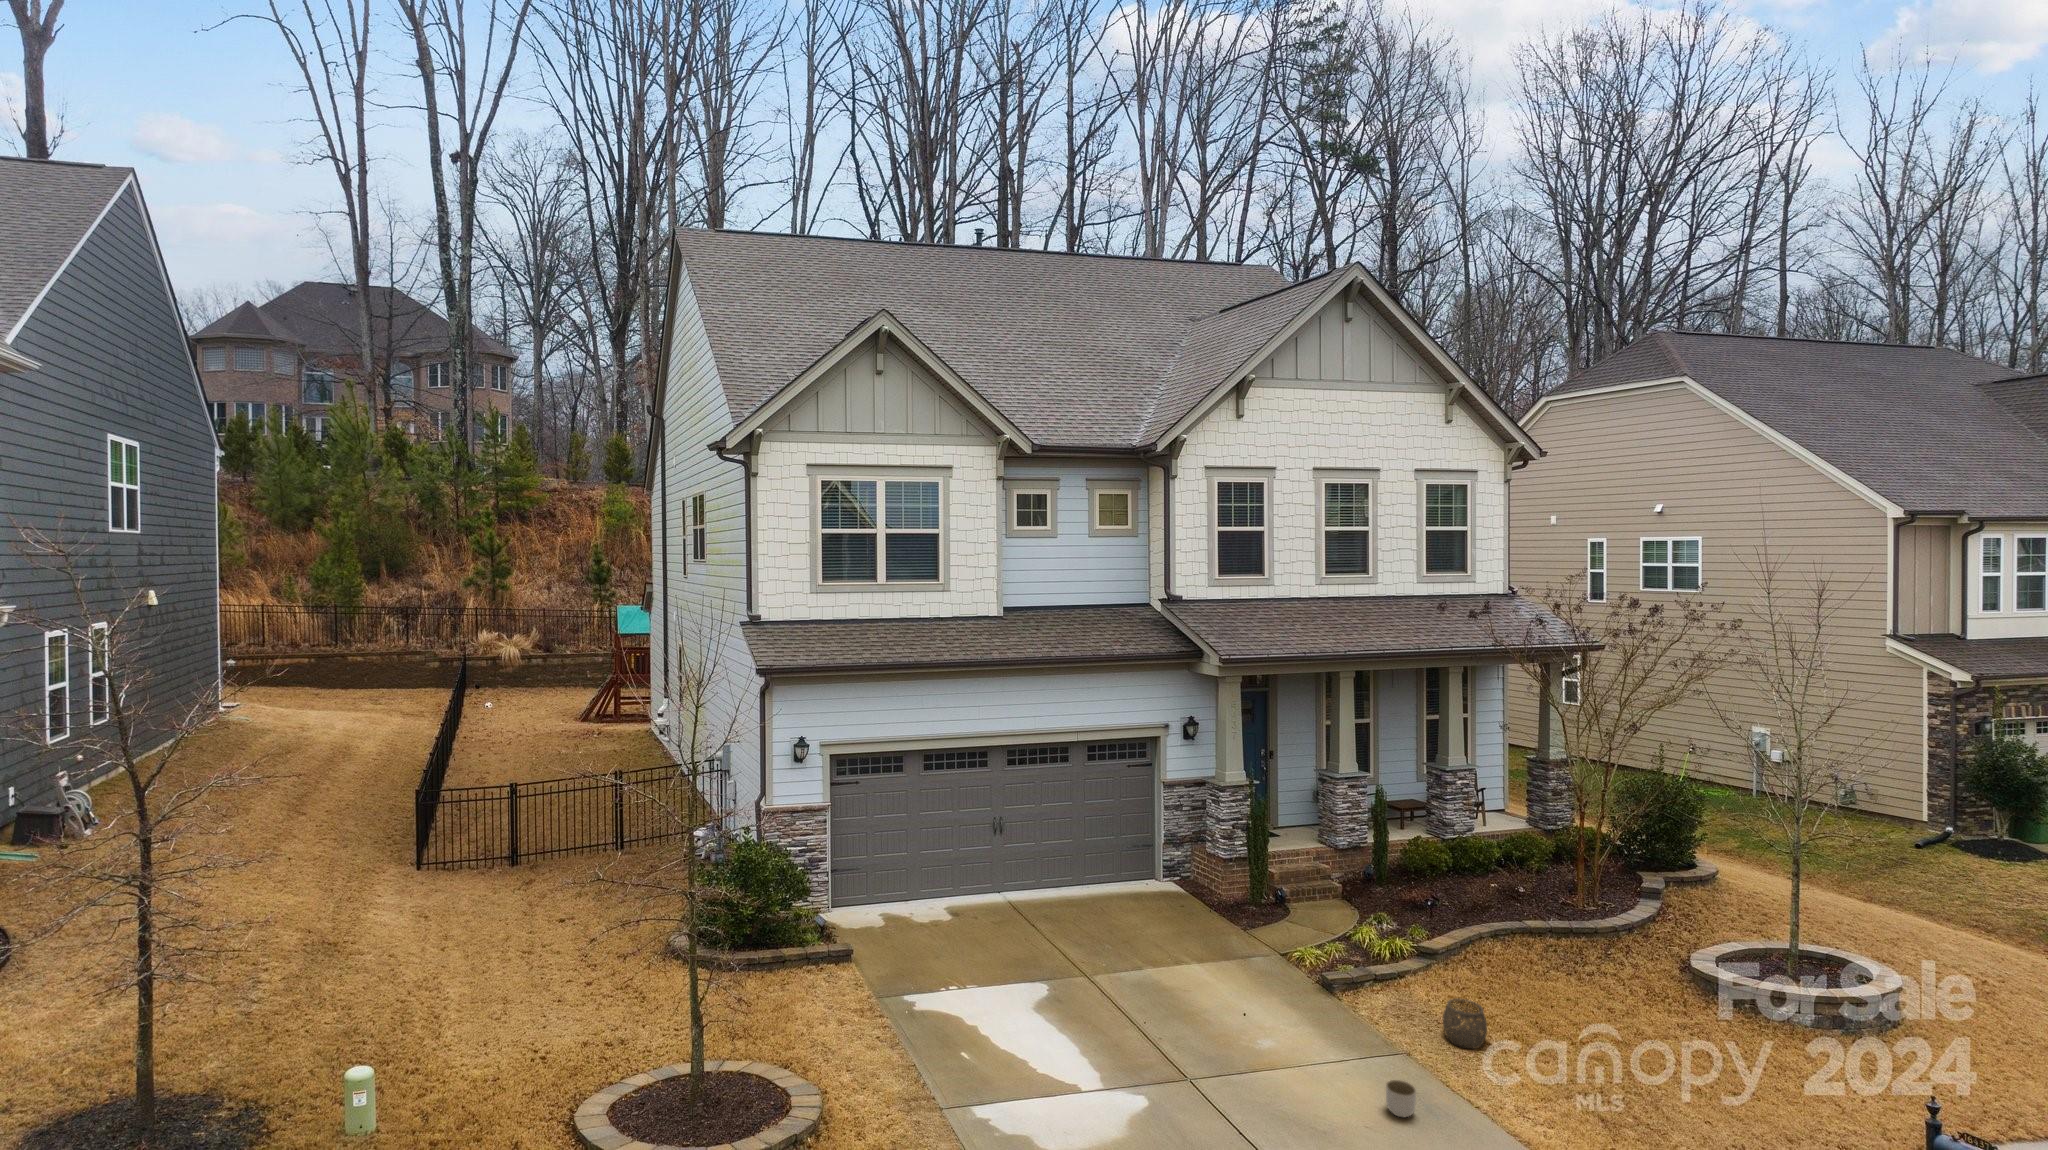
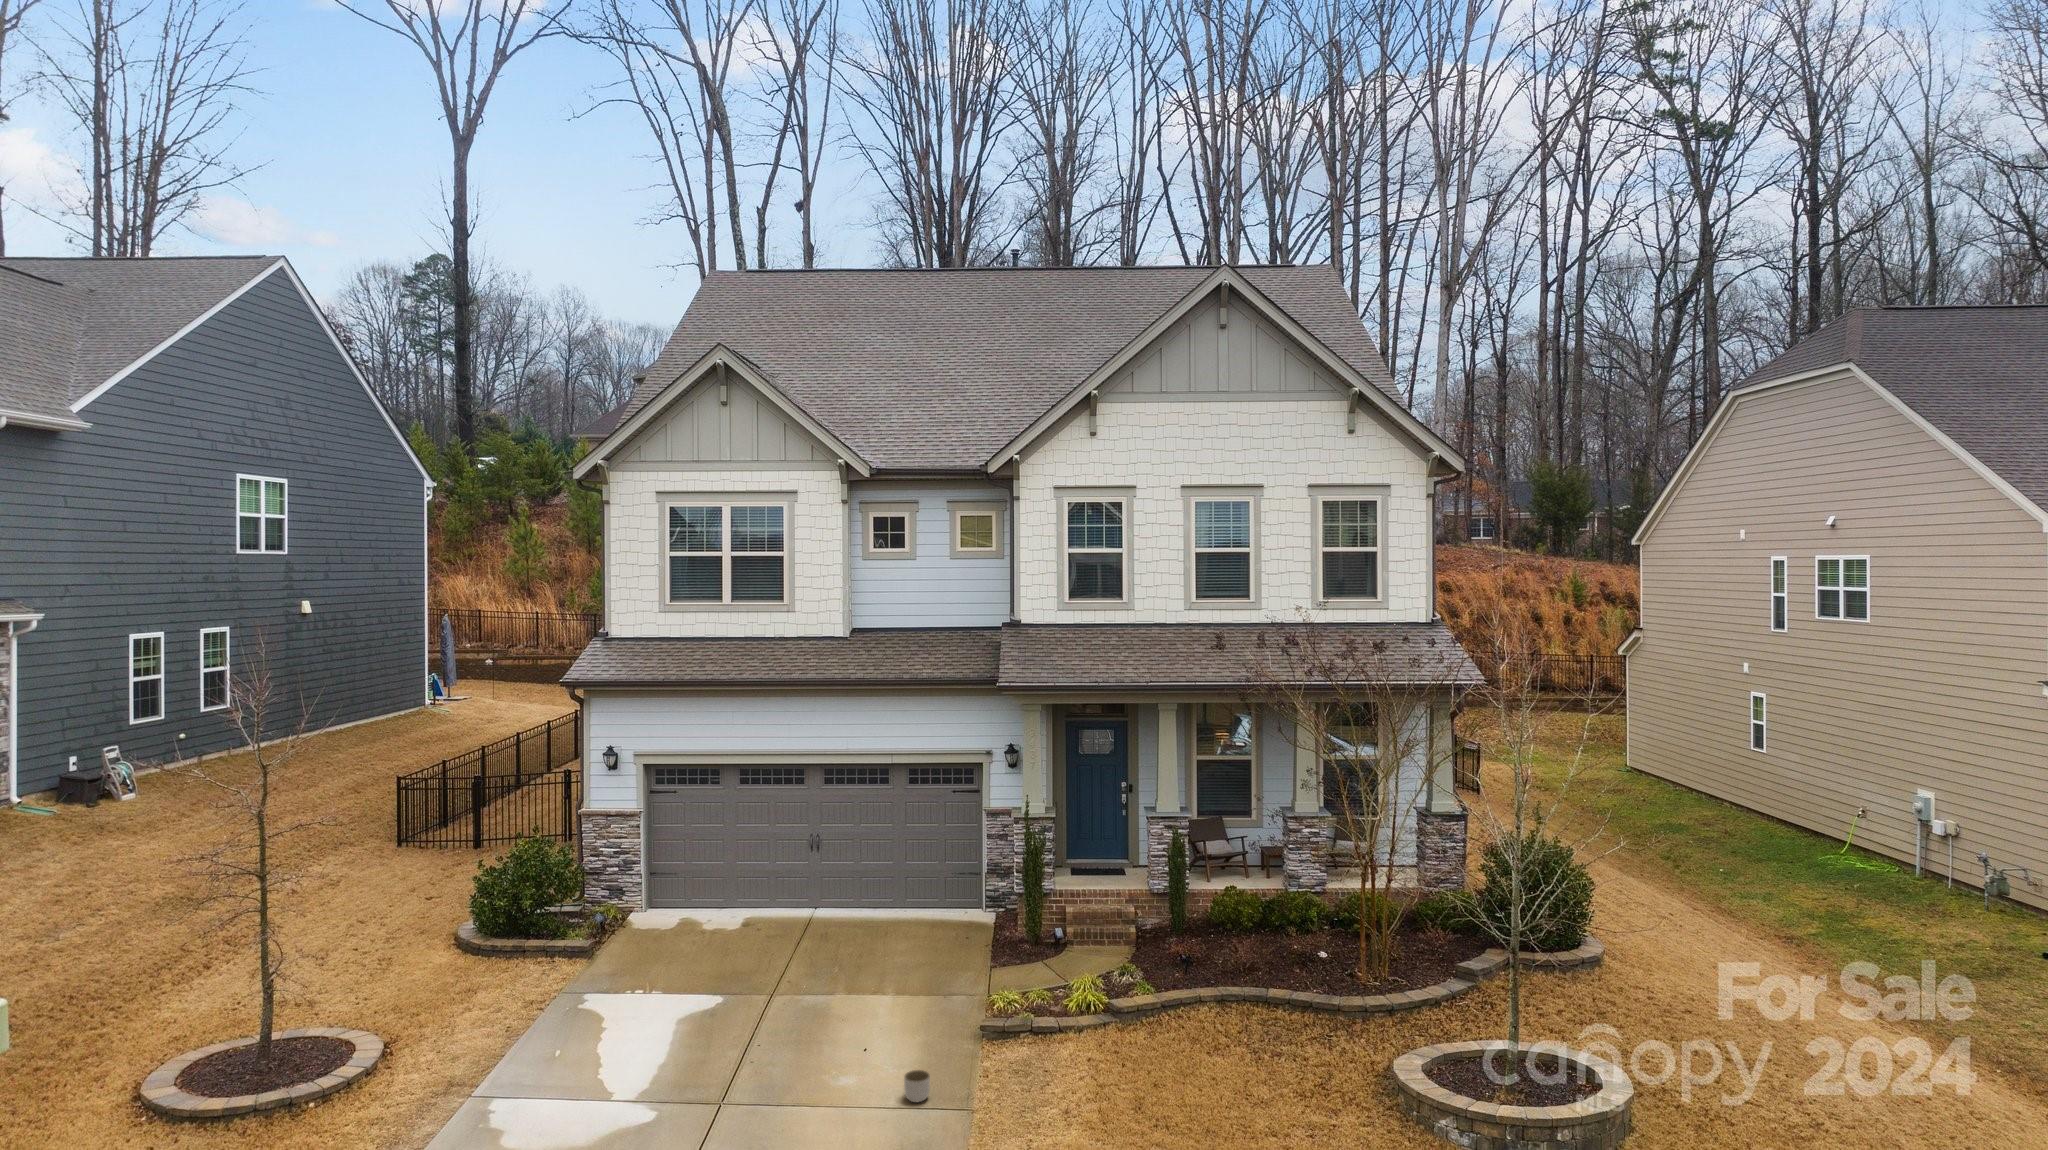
woven basket: present [1443,998,1487,1048] -> none [1043,1019,1084,1067]

